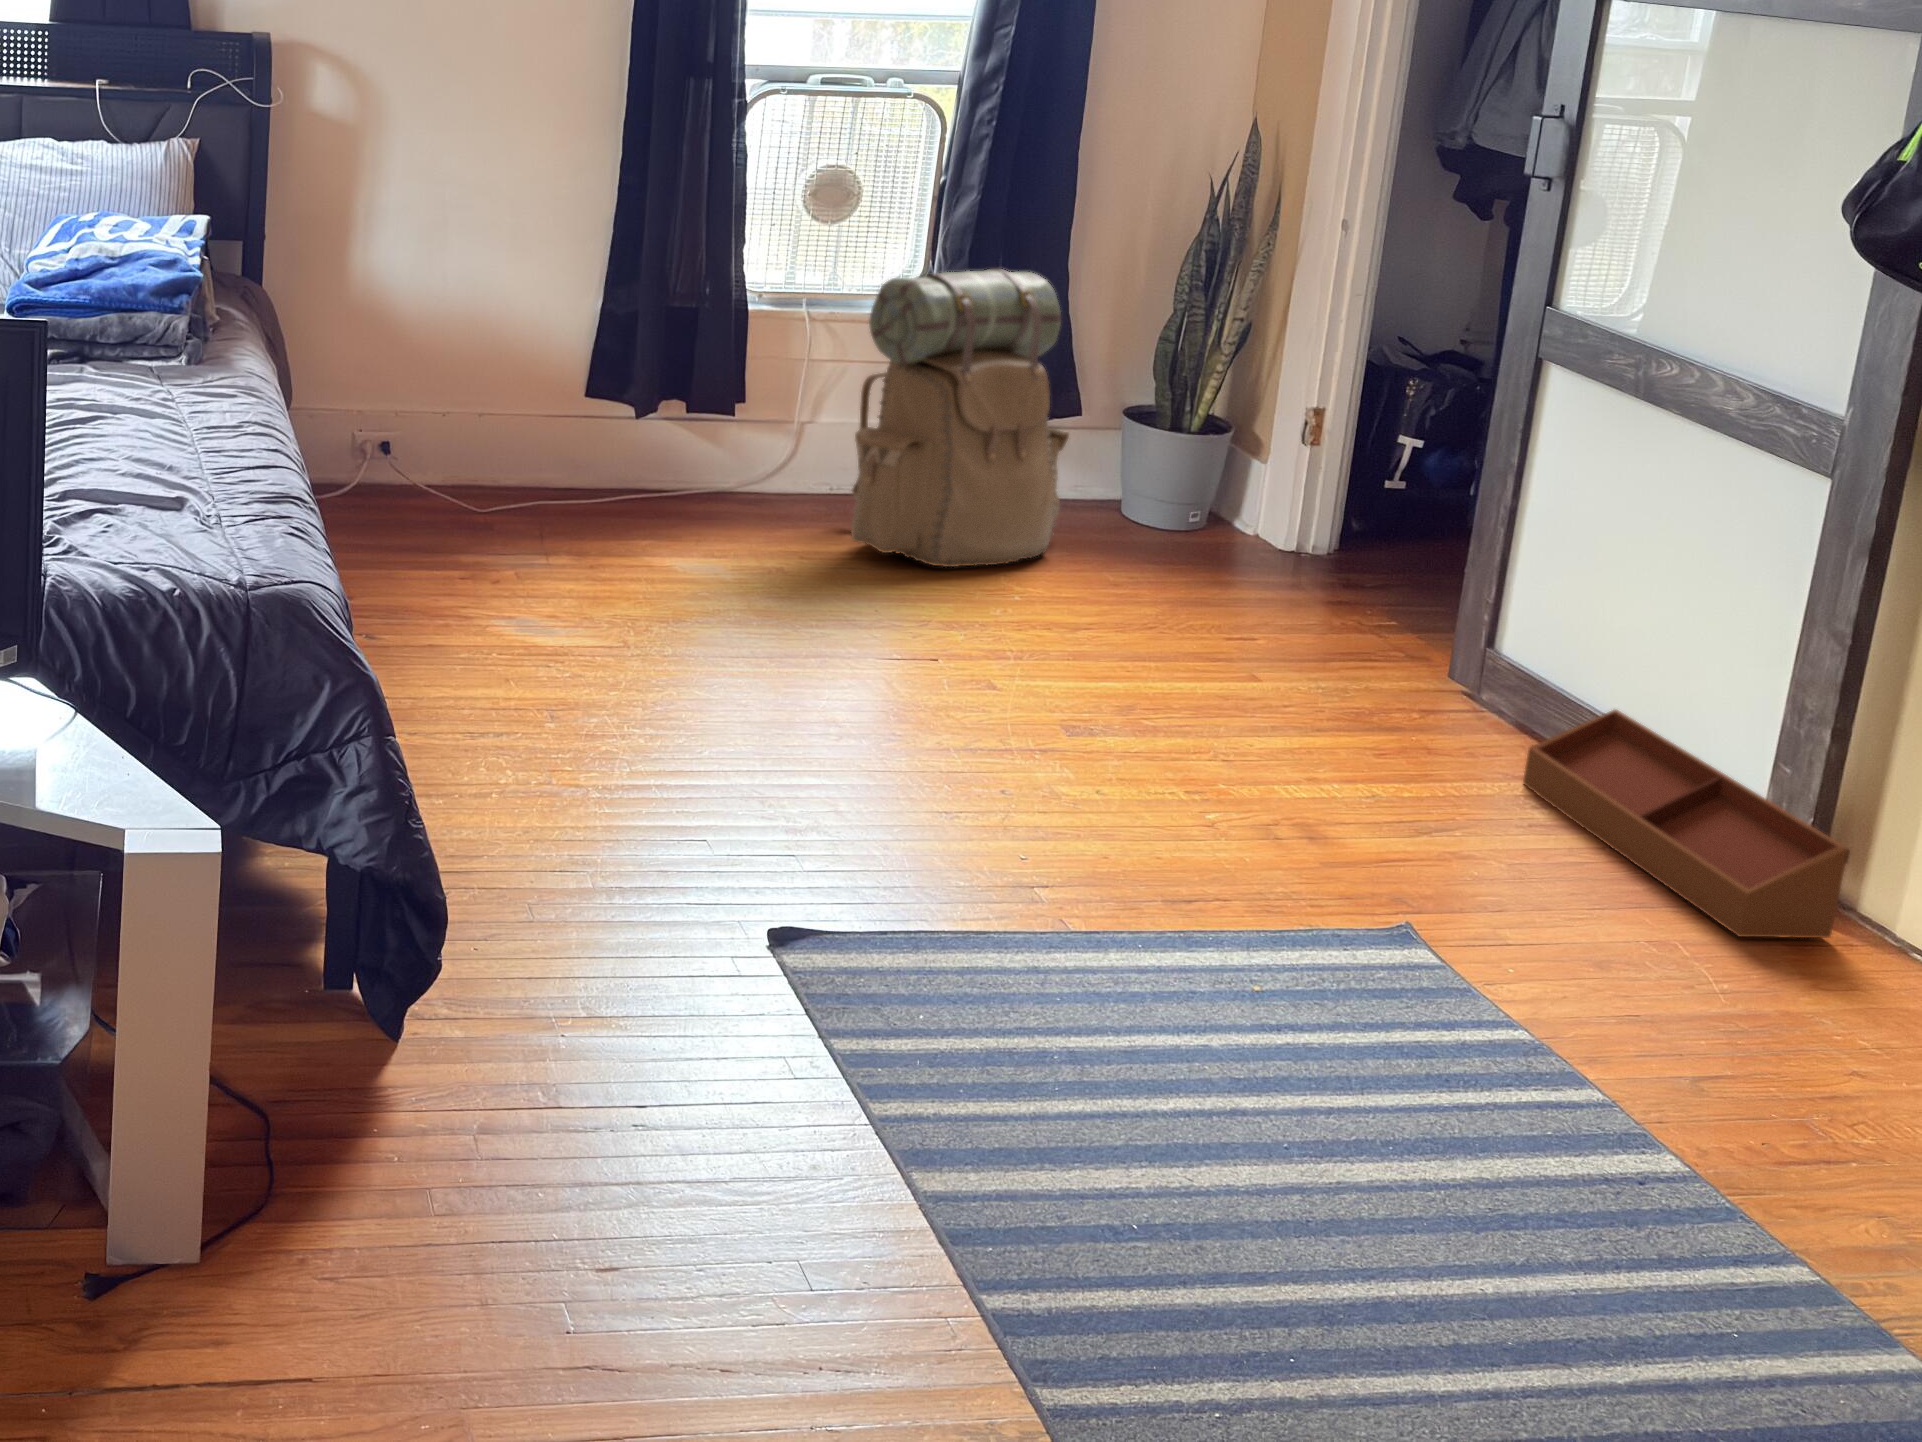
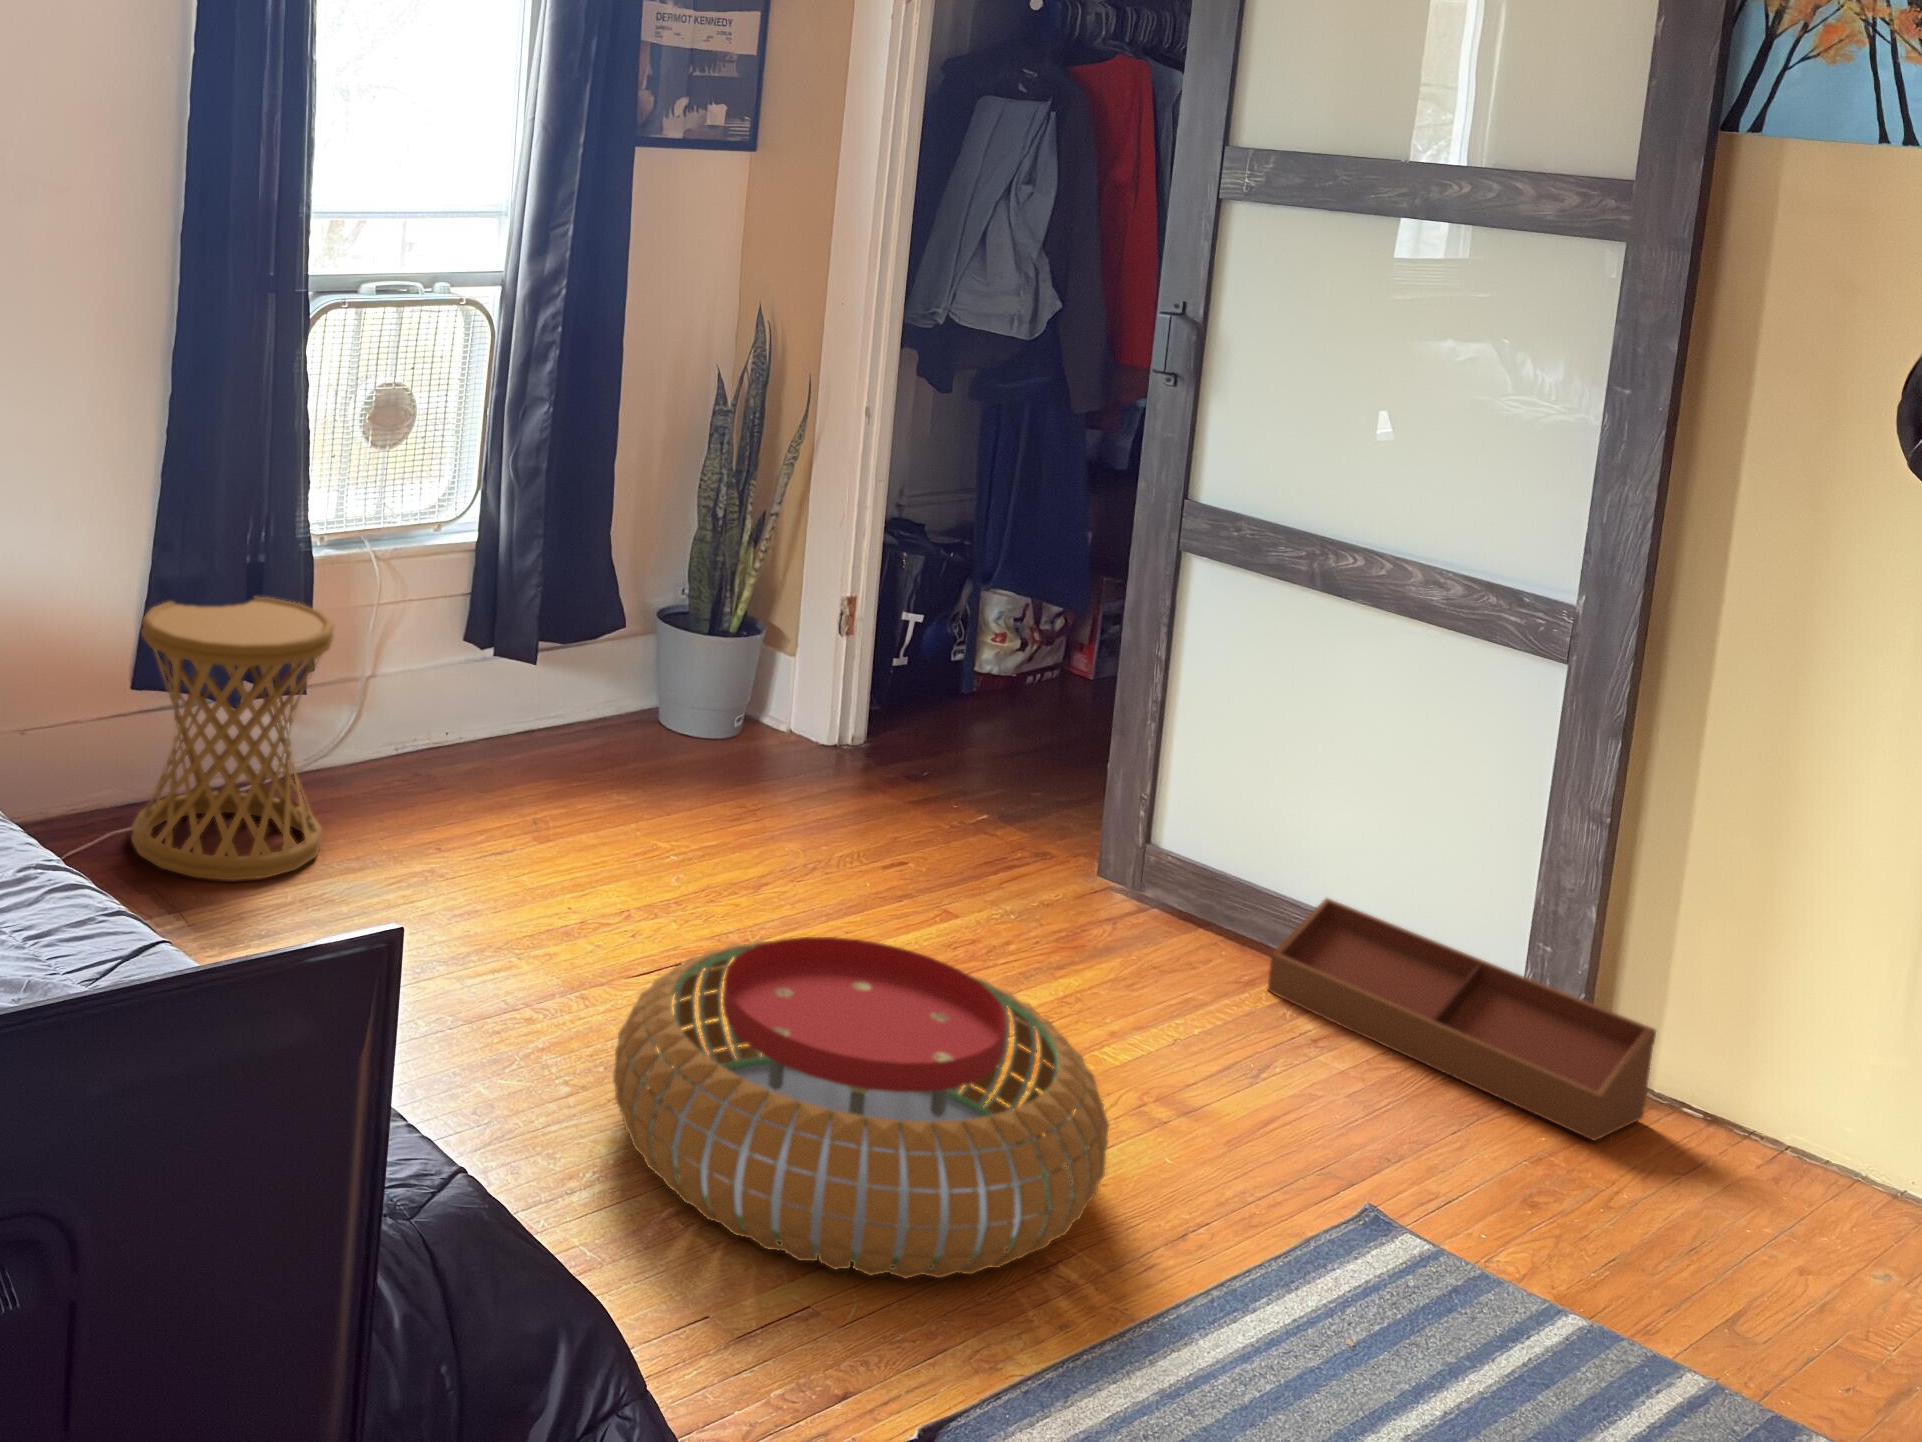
backpack: present [851,269,1069,567] -> none [442,486,657,829]
side table: none [548,326,721,553] -> present [131,597,335,880]
pouf: none [738,611,1158,863] -> present [613,937,1109,1278]

